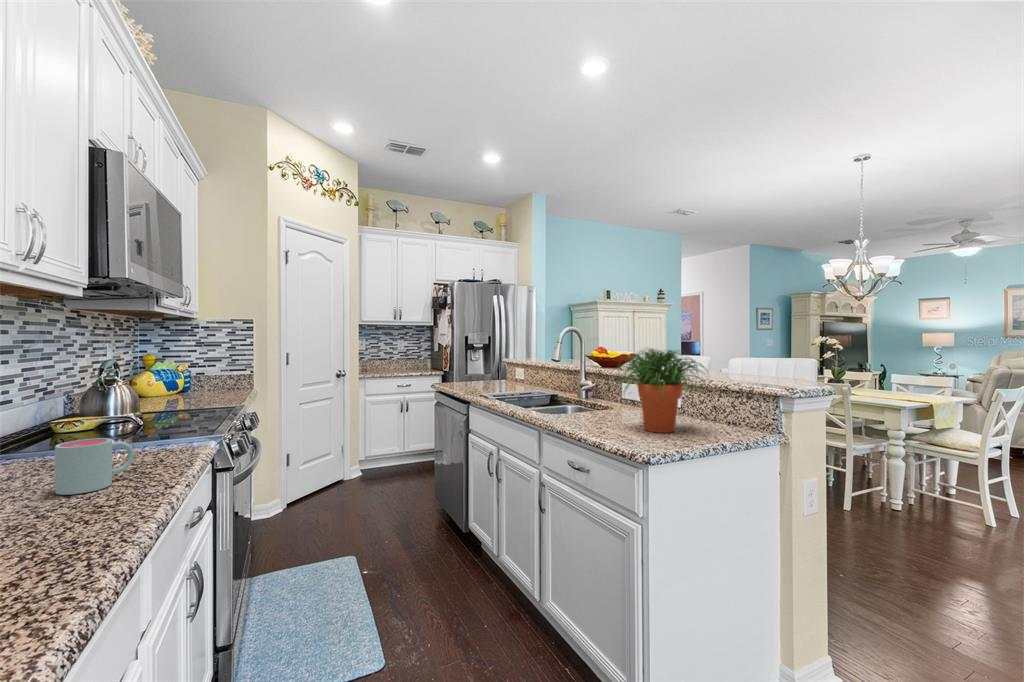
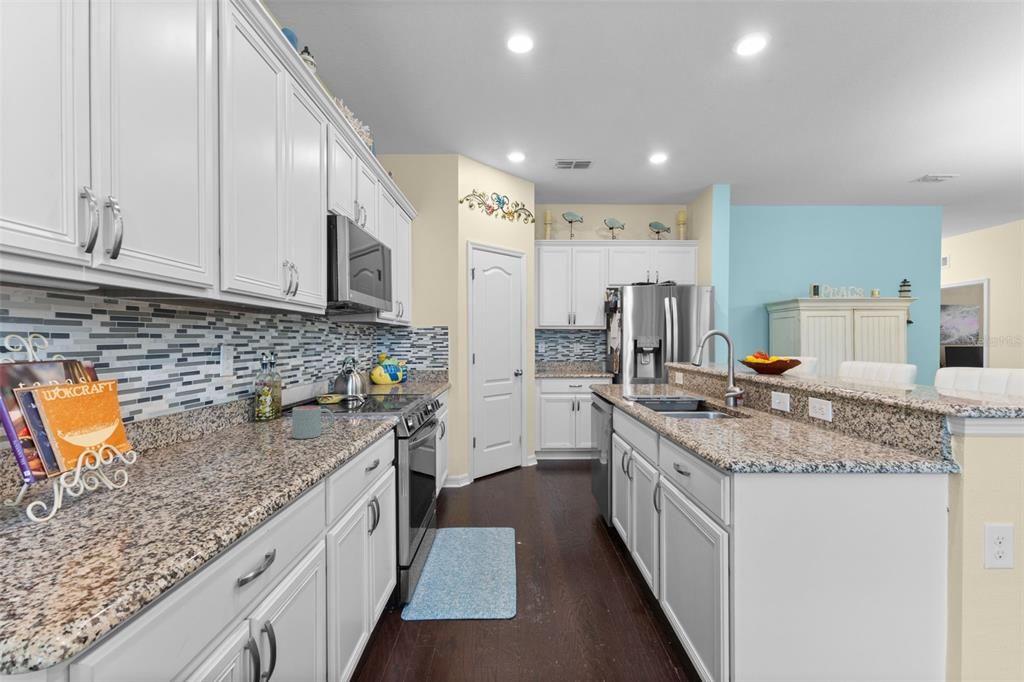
potted plant: present [617,349,708,433] -> none [723,351,844,445]

